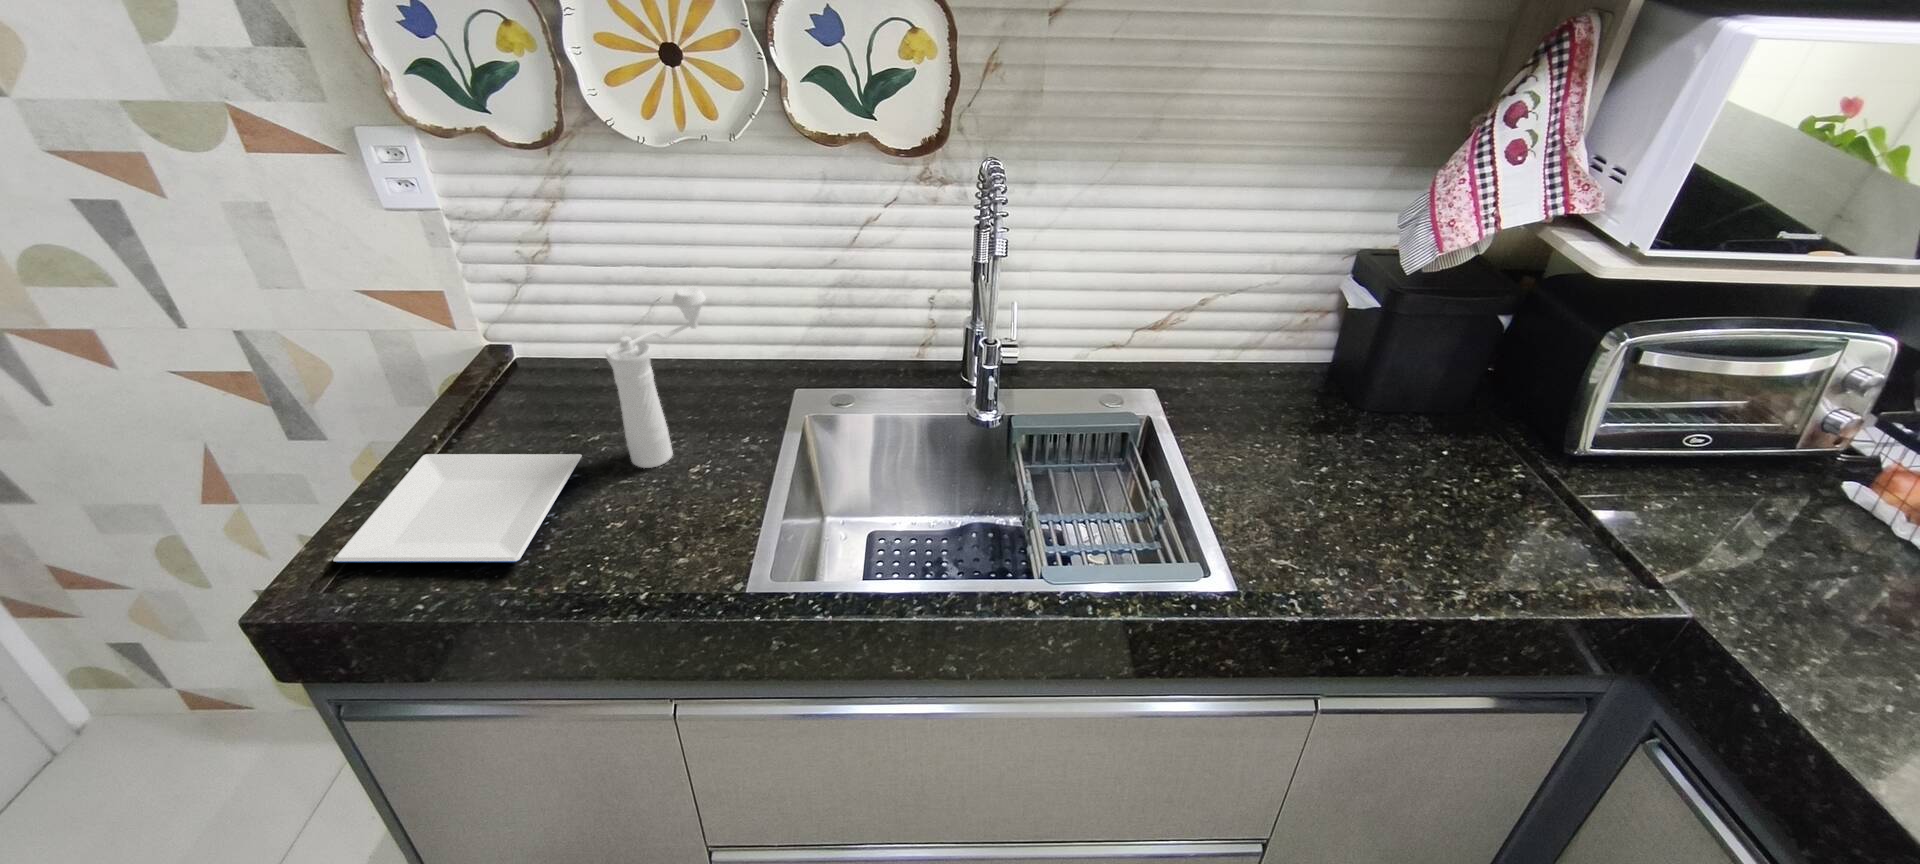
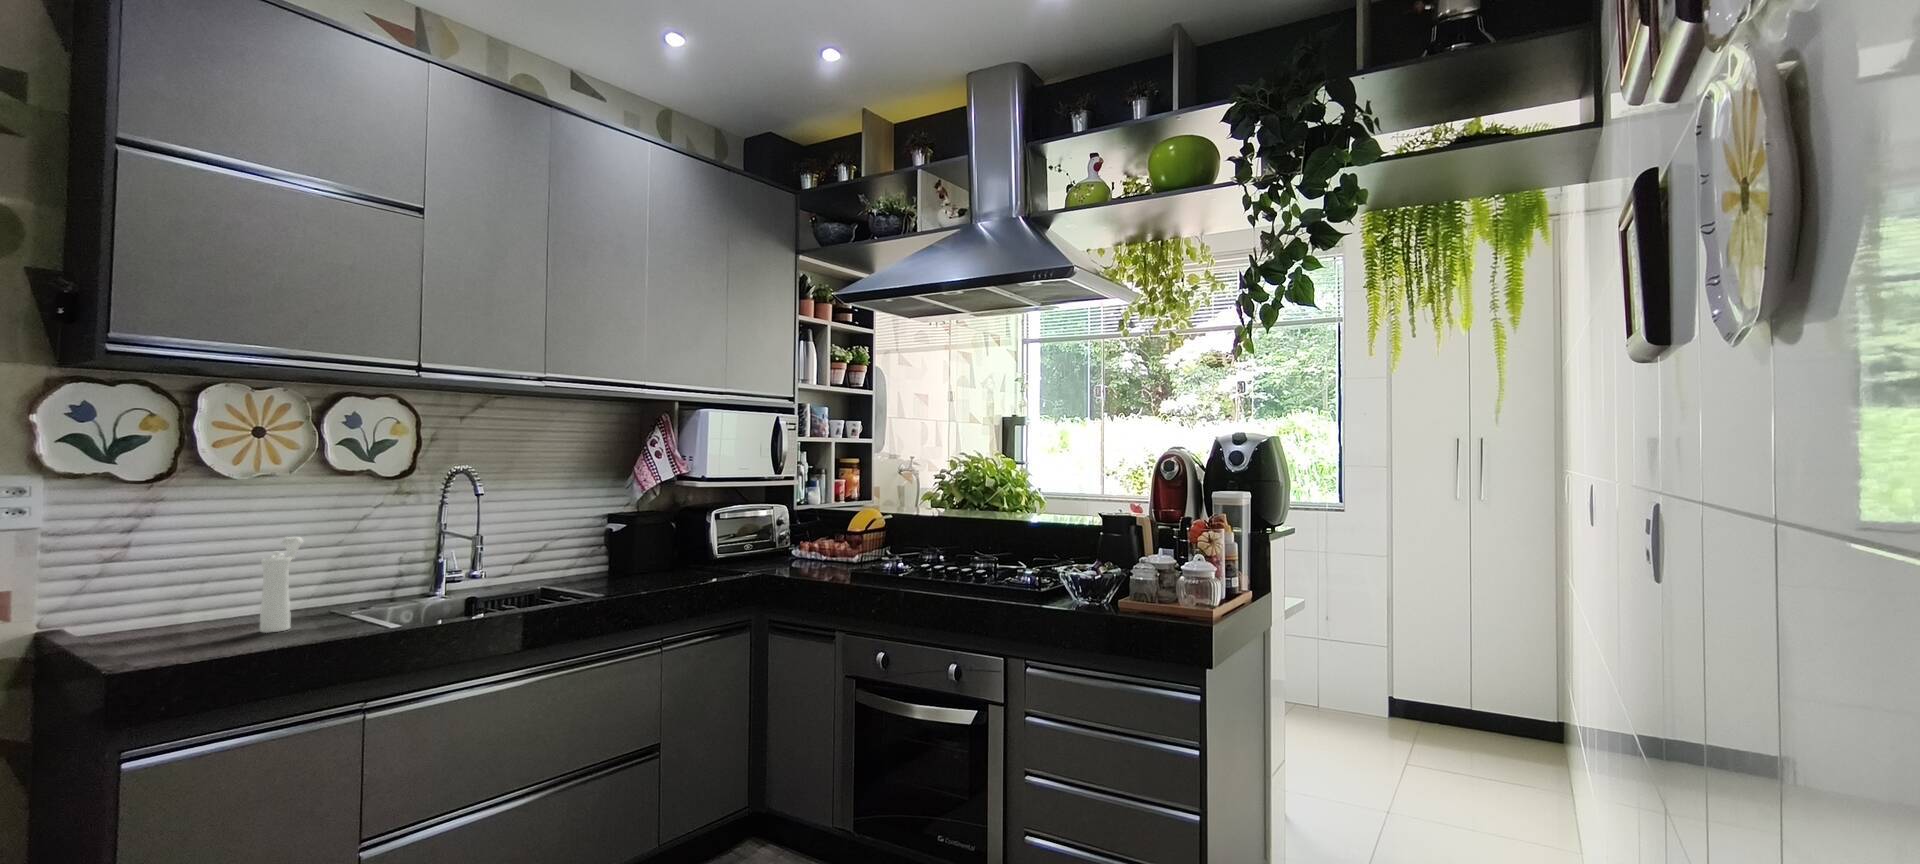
plate: present [333,454,582,562] -> none [105,627,269,661]

